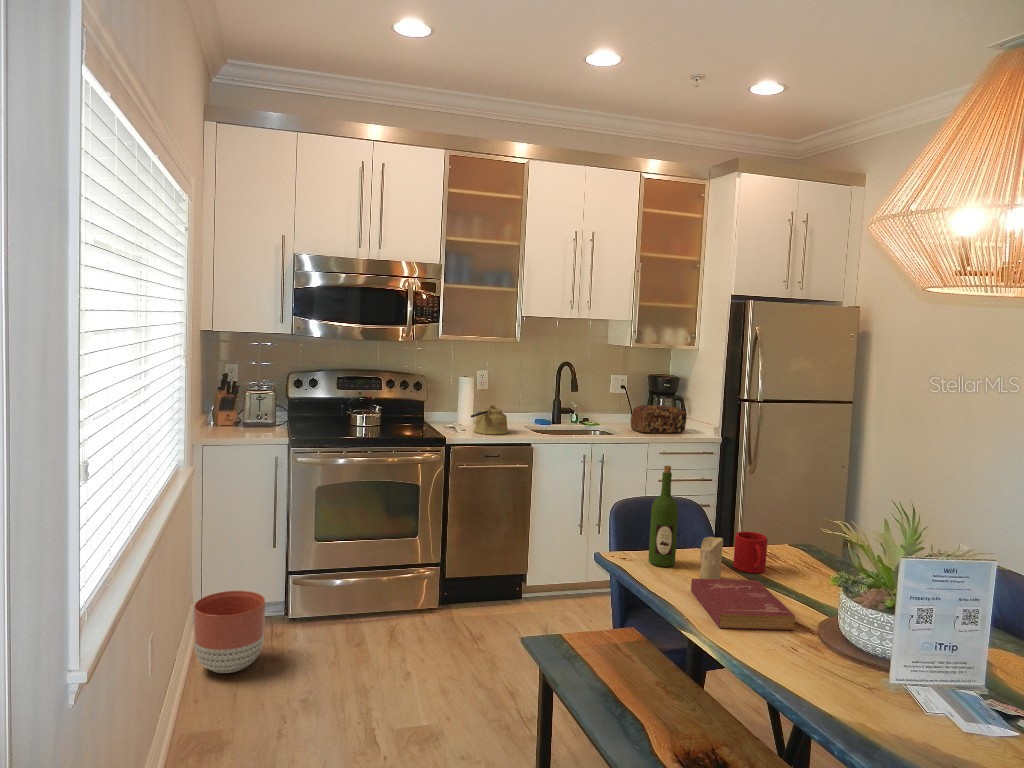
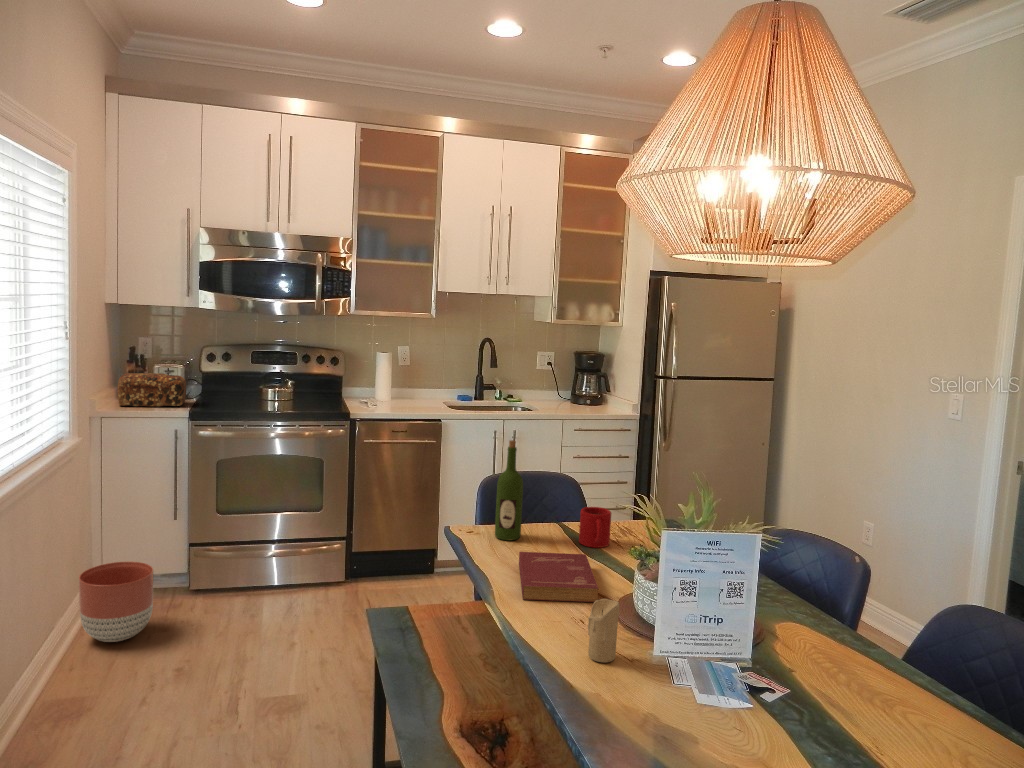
kettle: present [471,405,508,434] -> none [382,380,421,410]
bread loaf: present [630,405,686,433] -> present [117,373,186,406]
candle: present [700,537,723,579] -> present [588,599,620,663]

